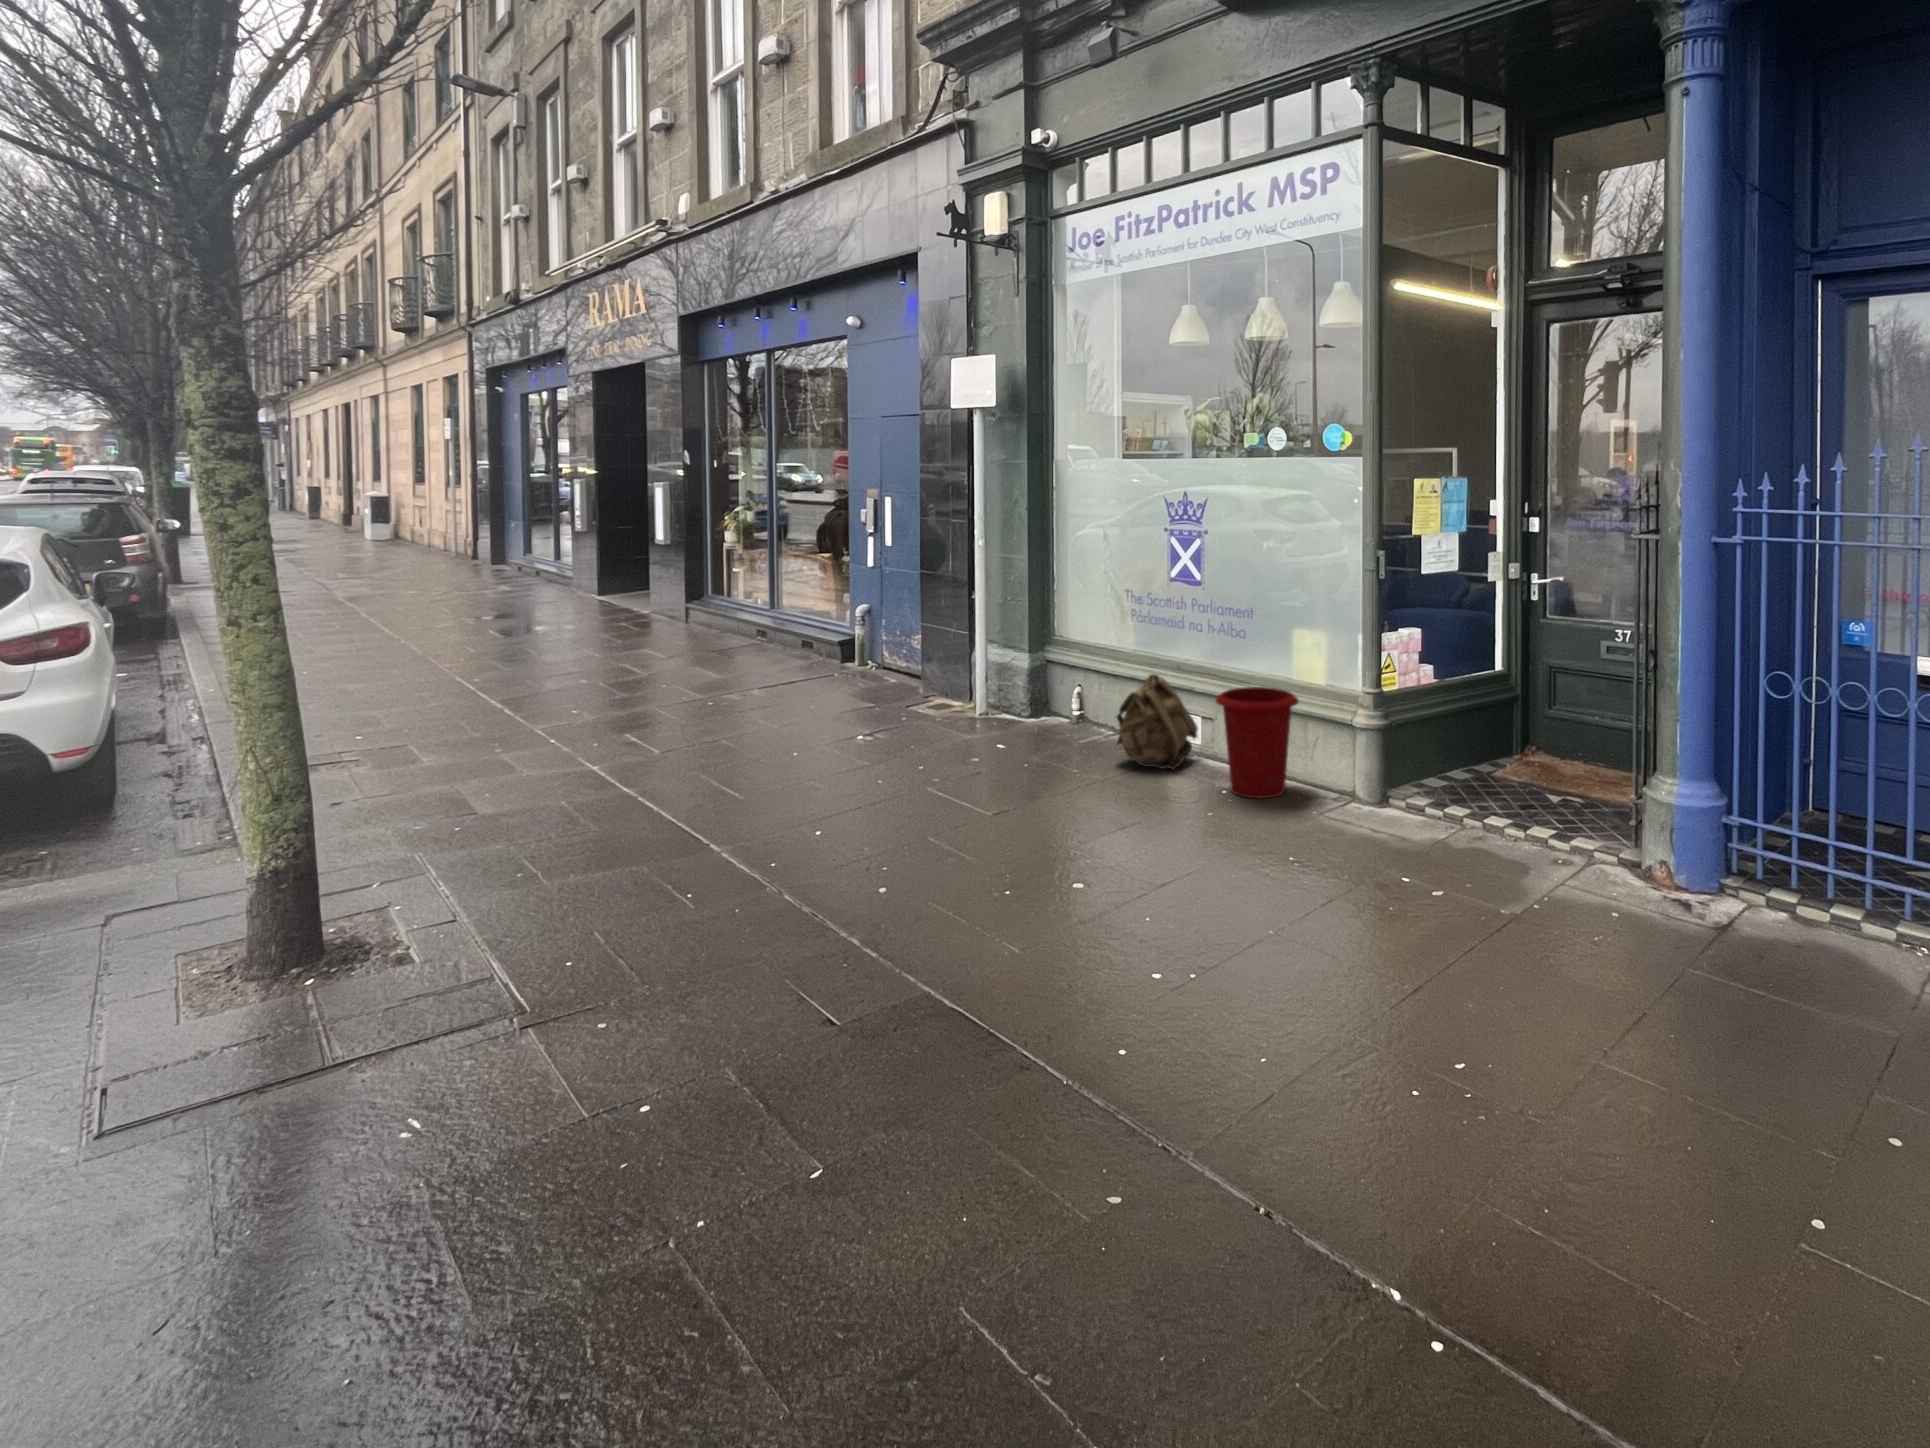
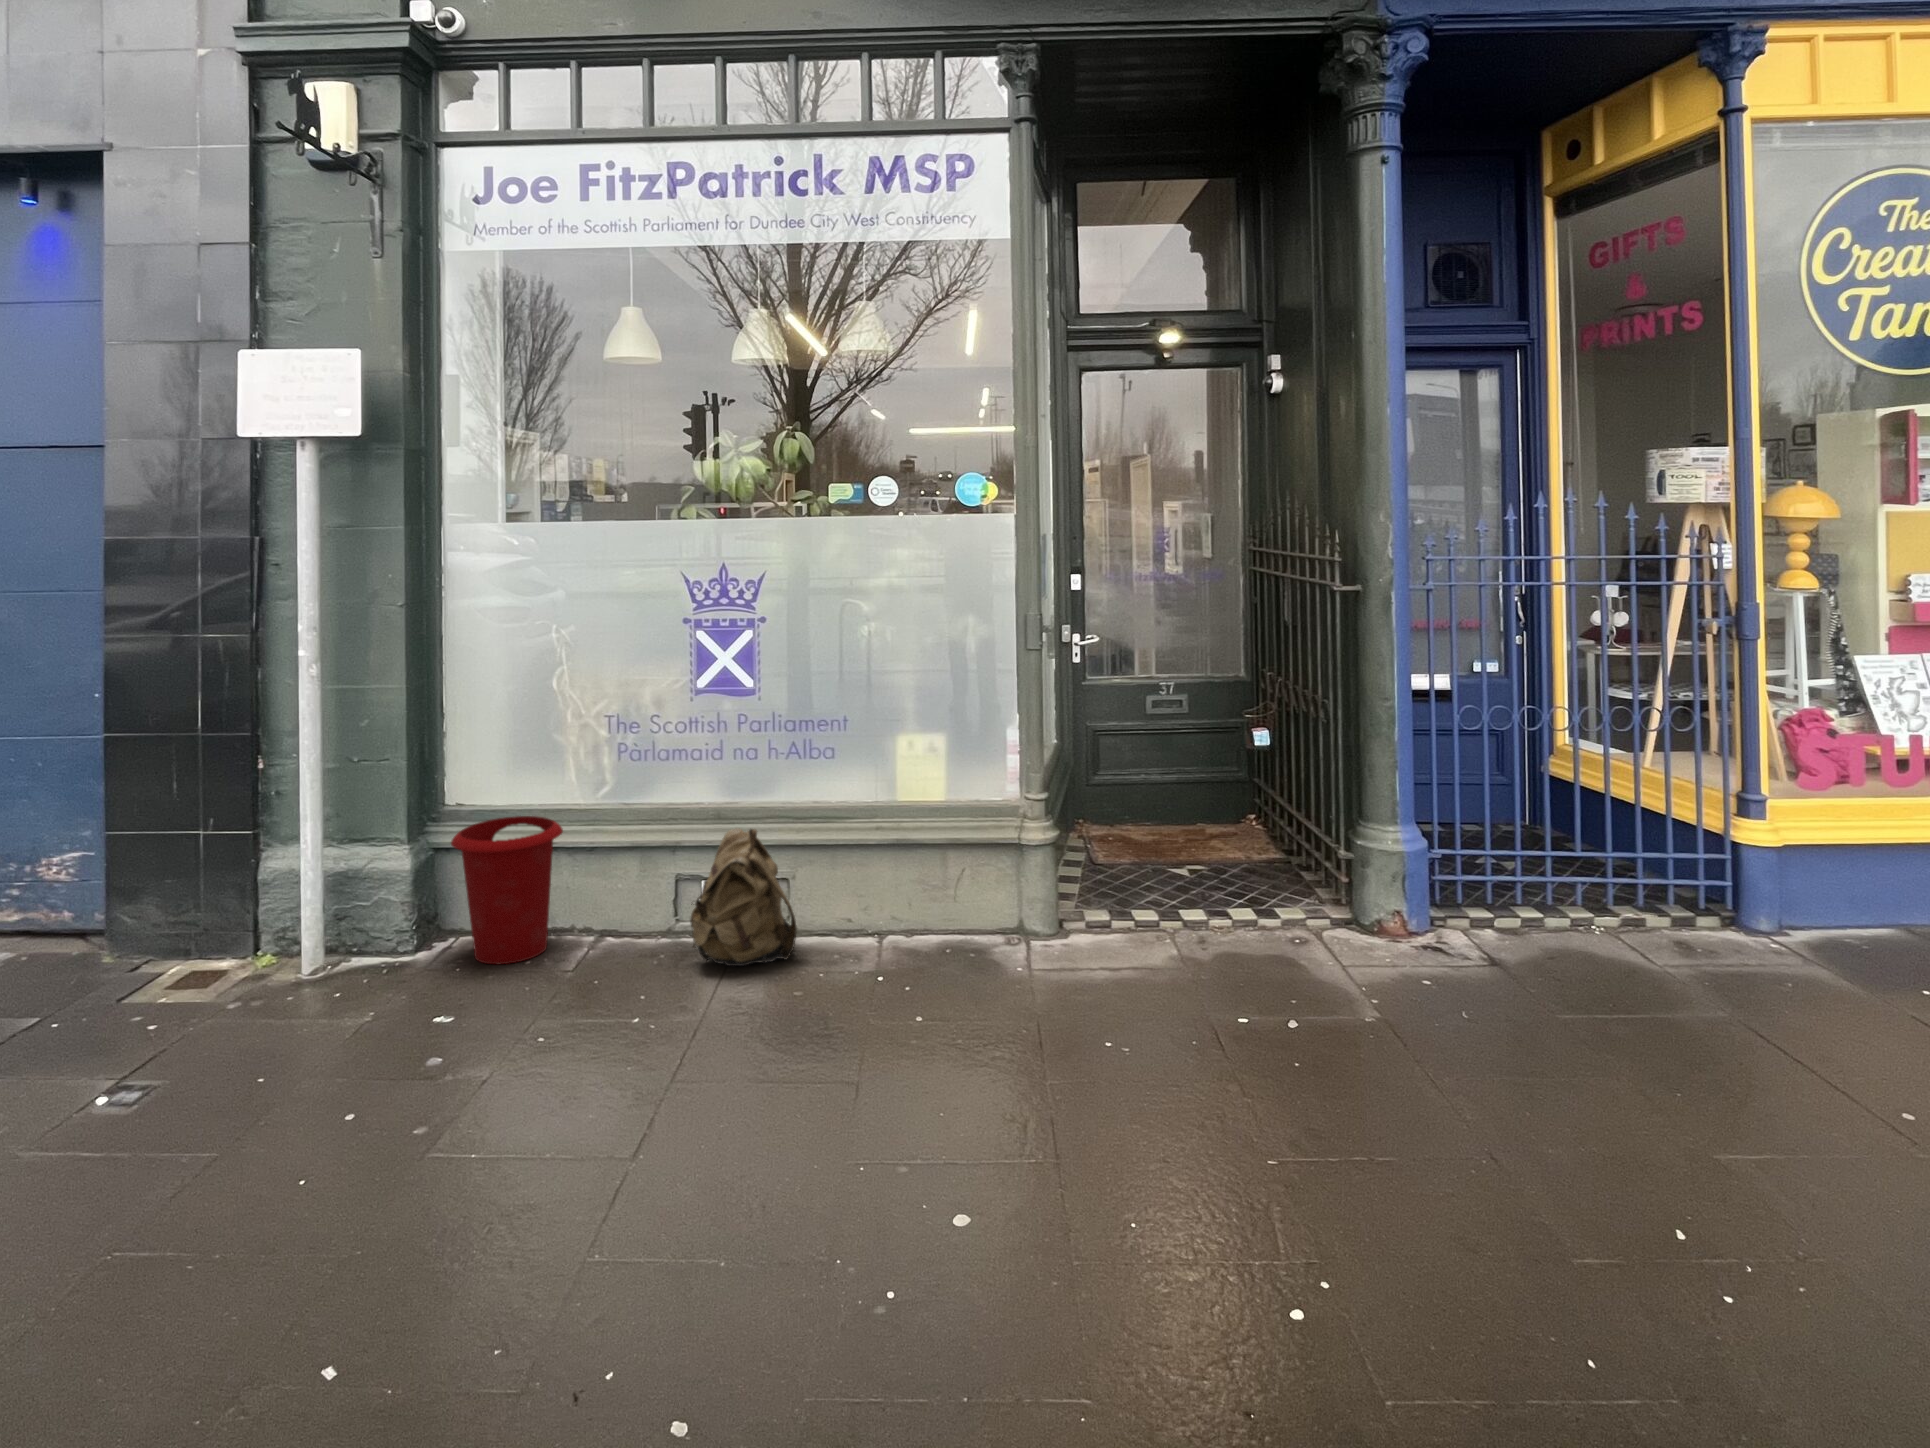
waste bin: present [1216,687,1299,798] -> present [451,816,563,964]

